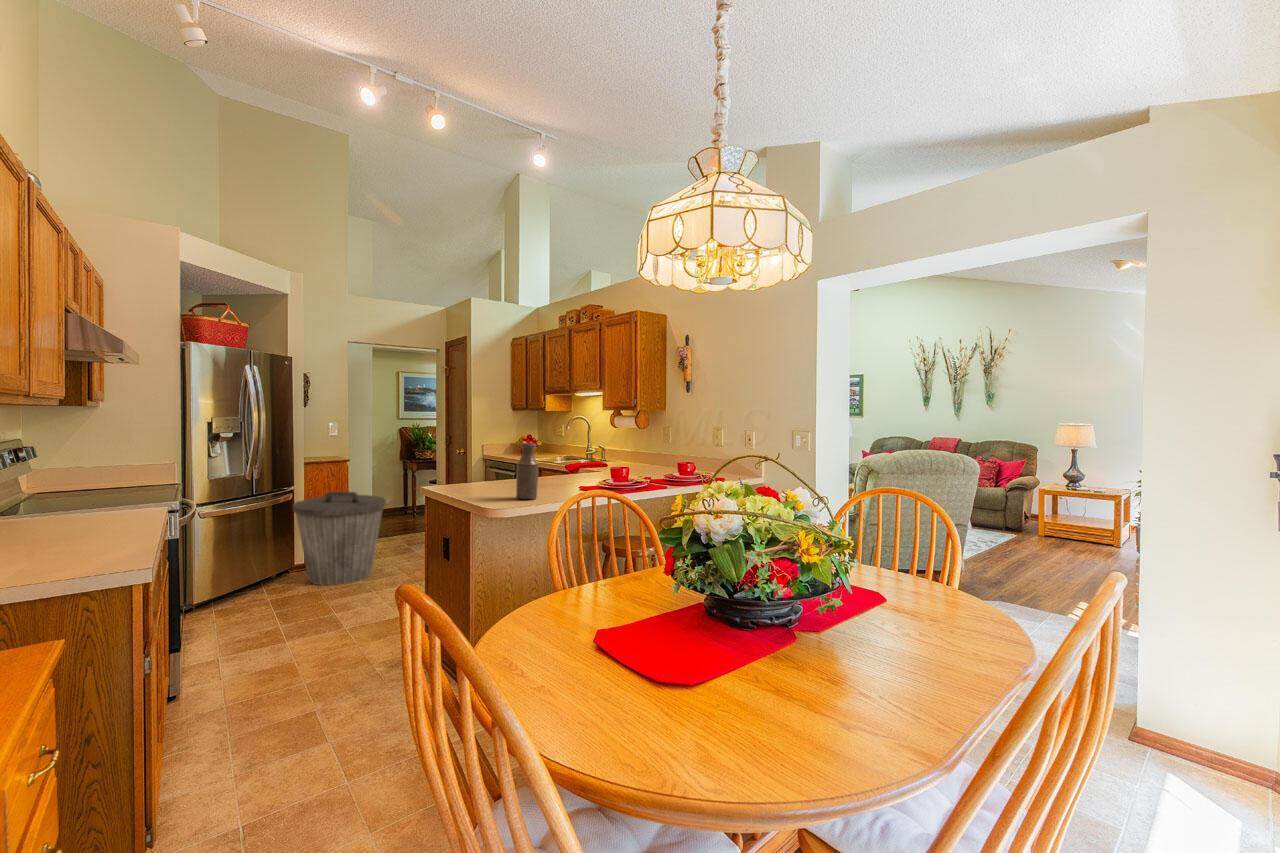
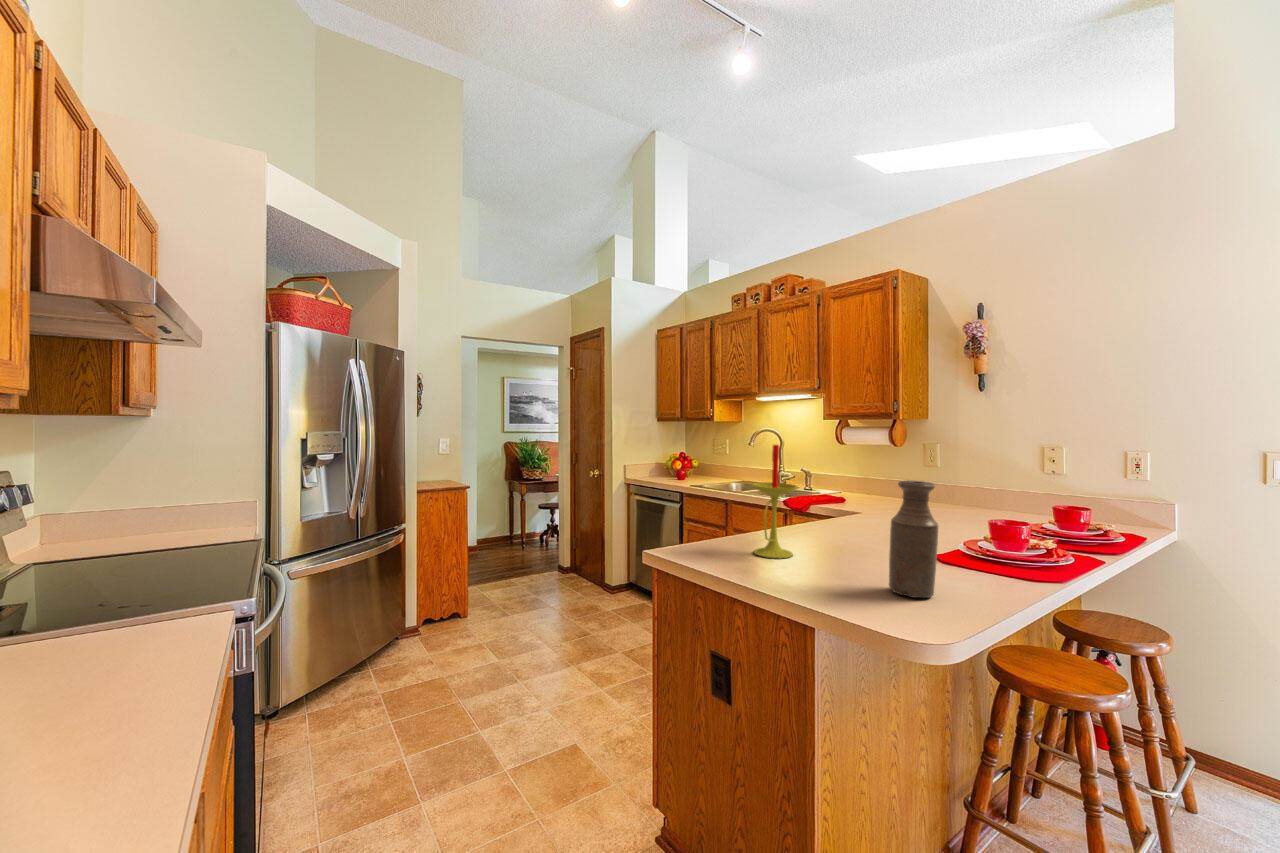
candle: none [476,424,502,488] -> present [753,445,797,559]
trash can: present [293,491,386,585] -> none [406,532,523,666]

